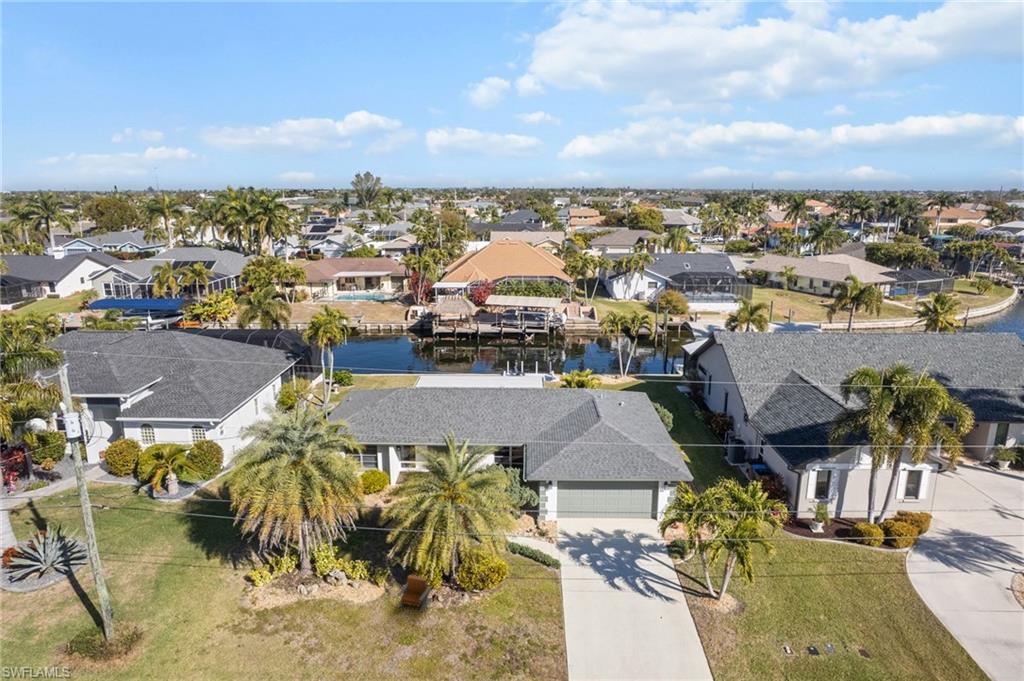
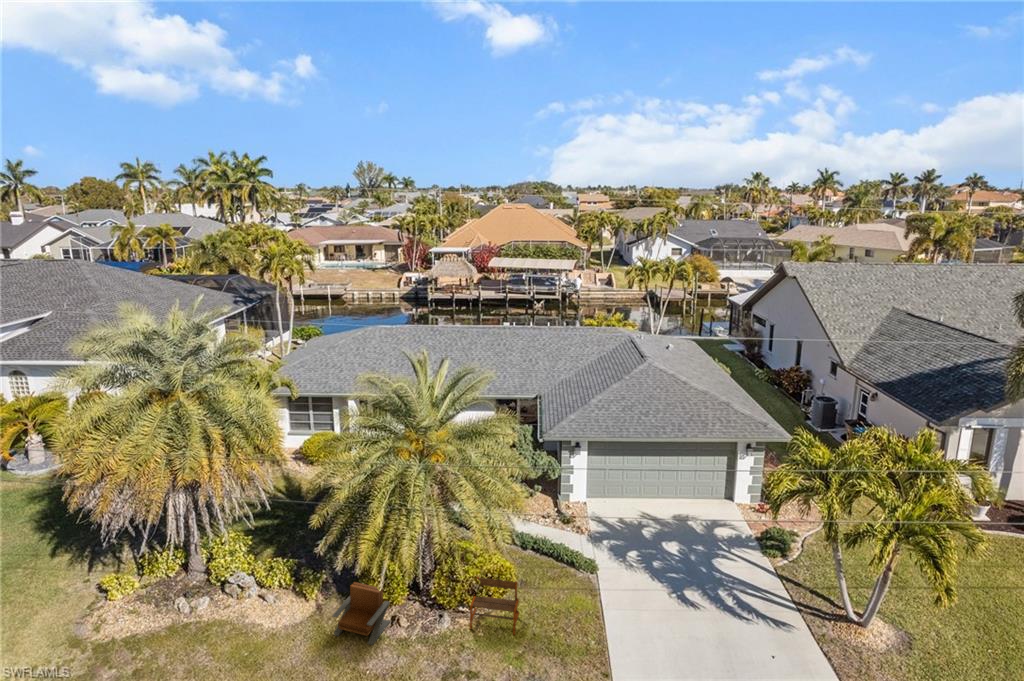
bench: none [480,571,510,606] -> present [470,577,519,635]

